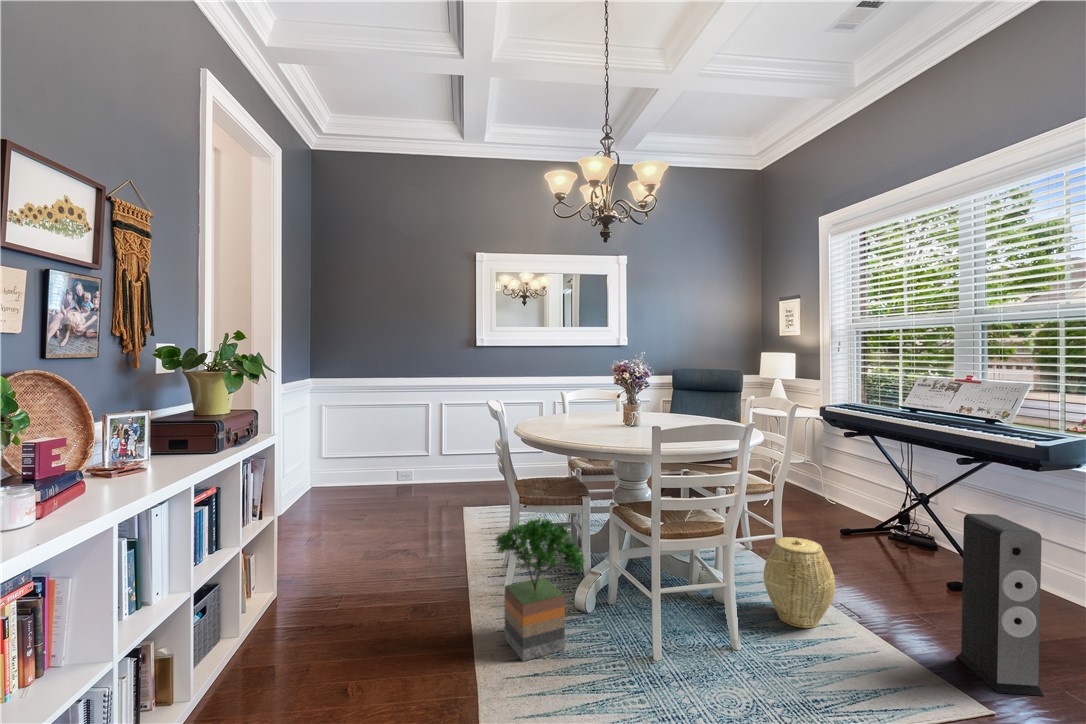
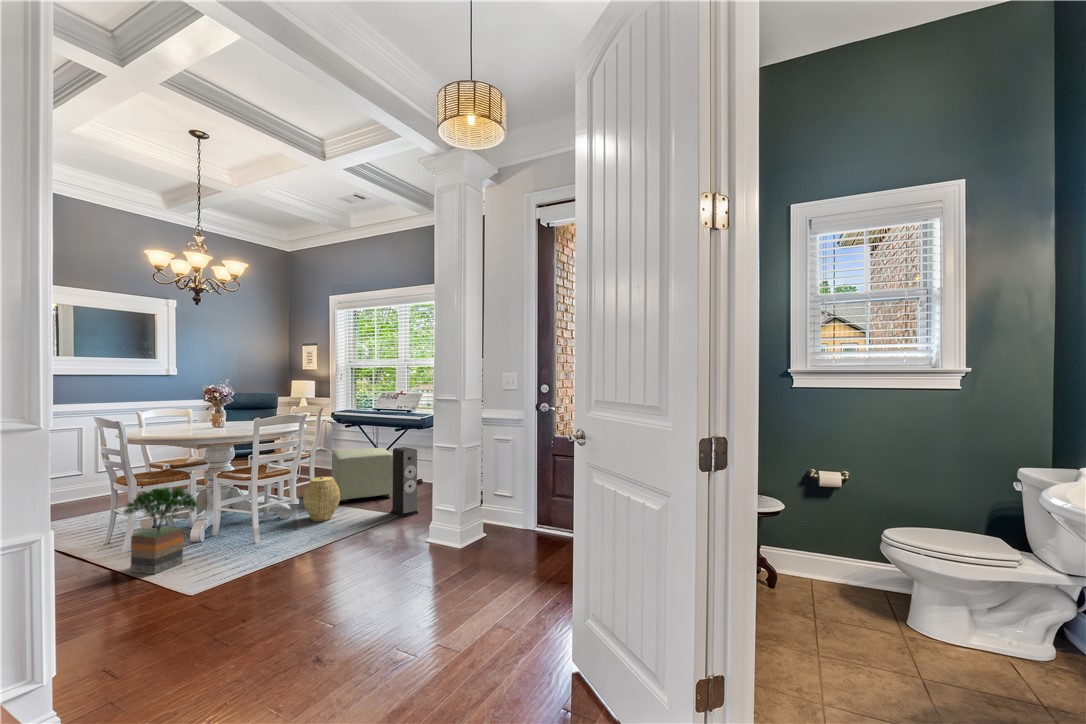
ottoman: none [820,481,956,599] -> present [331,448,393,502]

